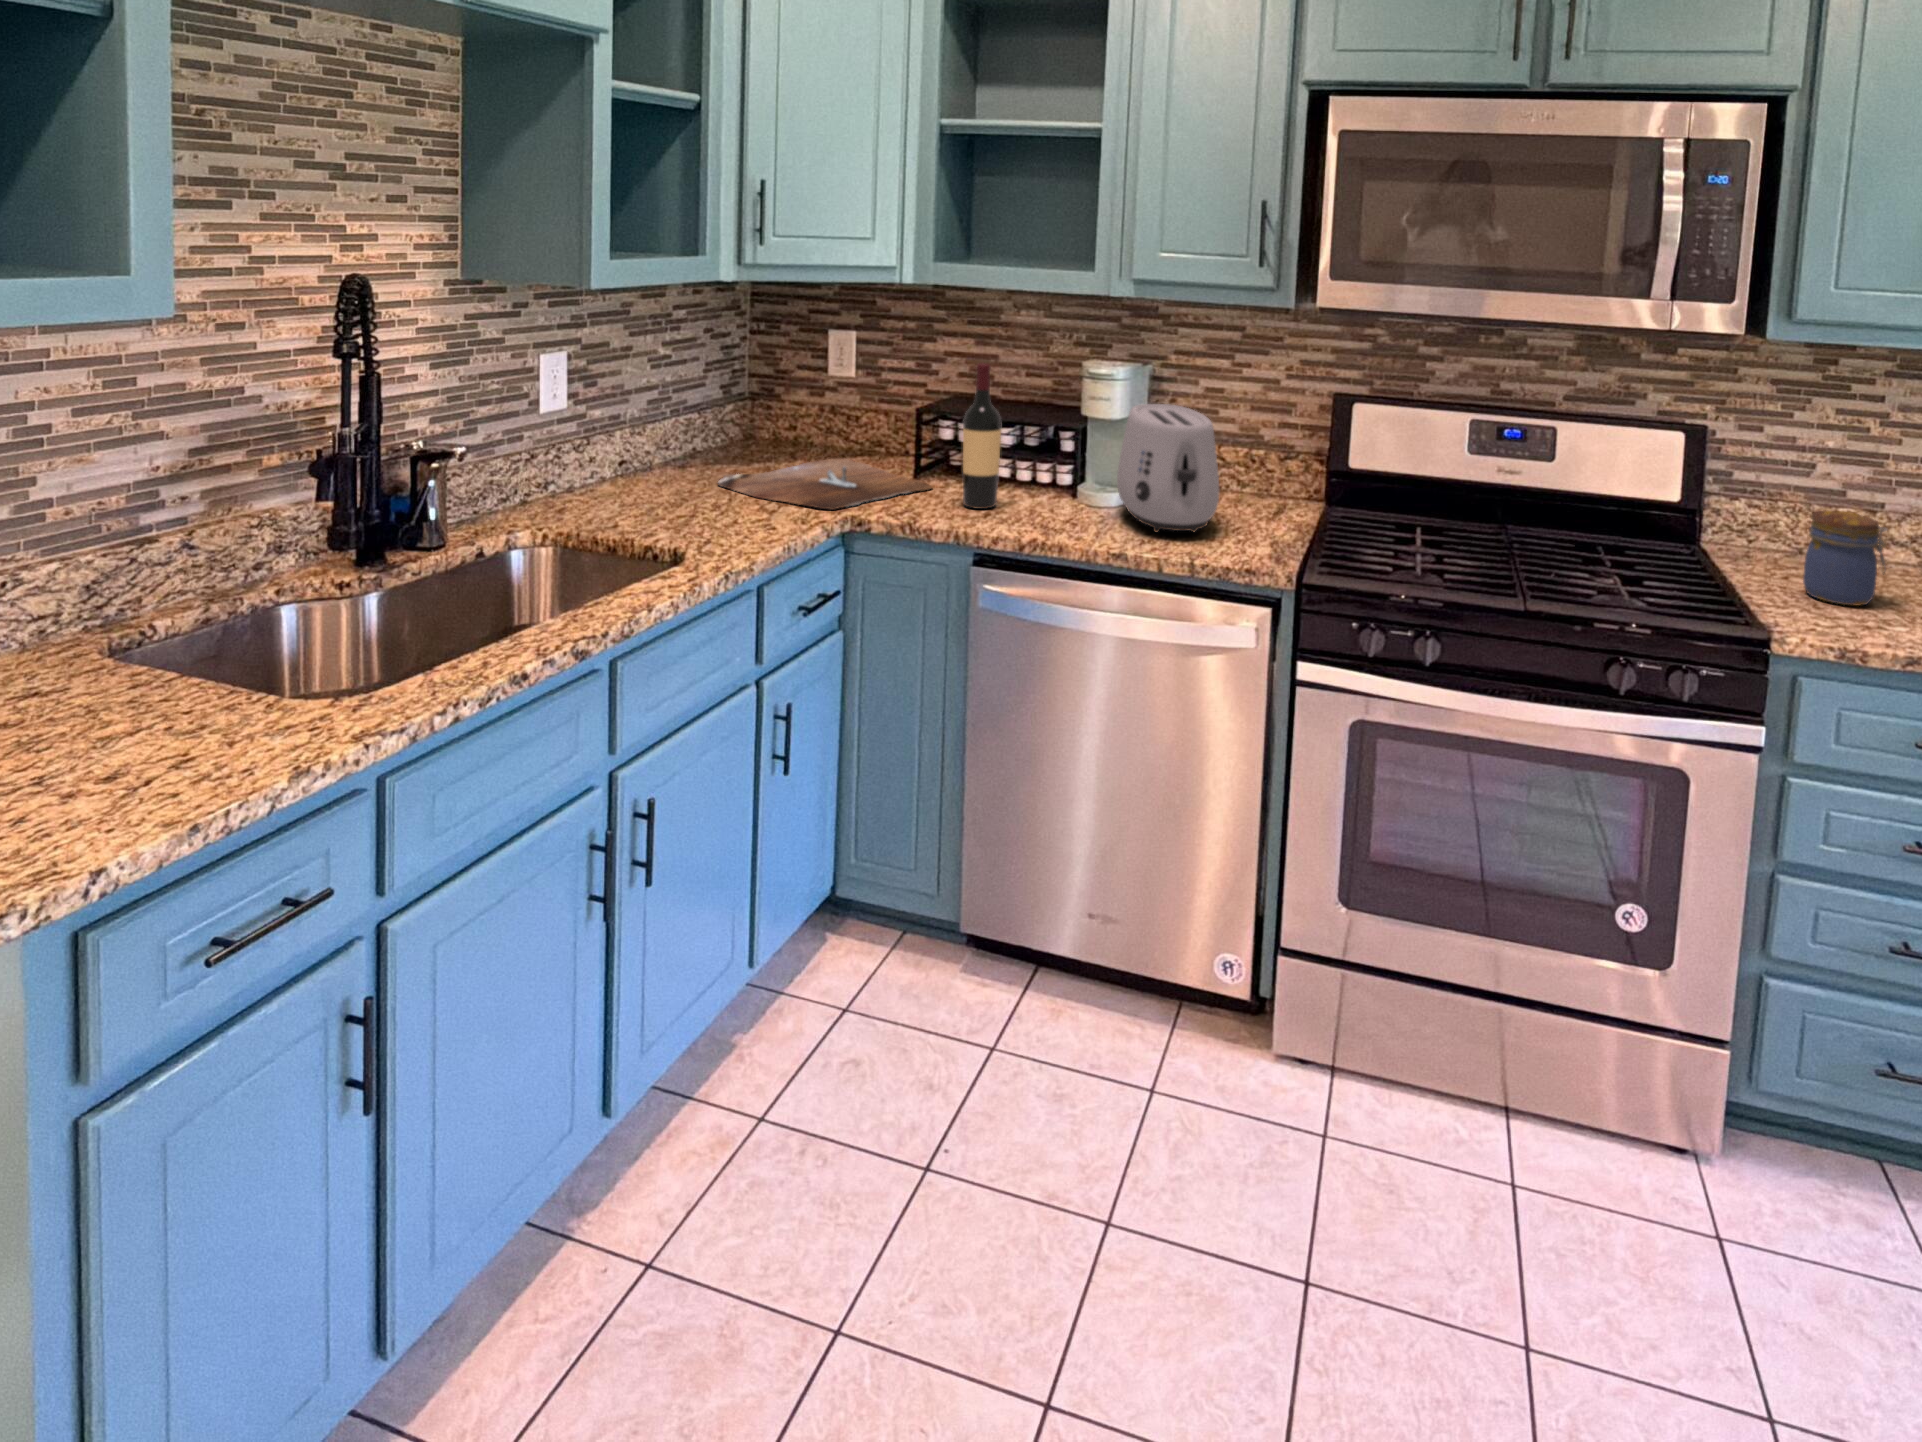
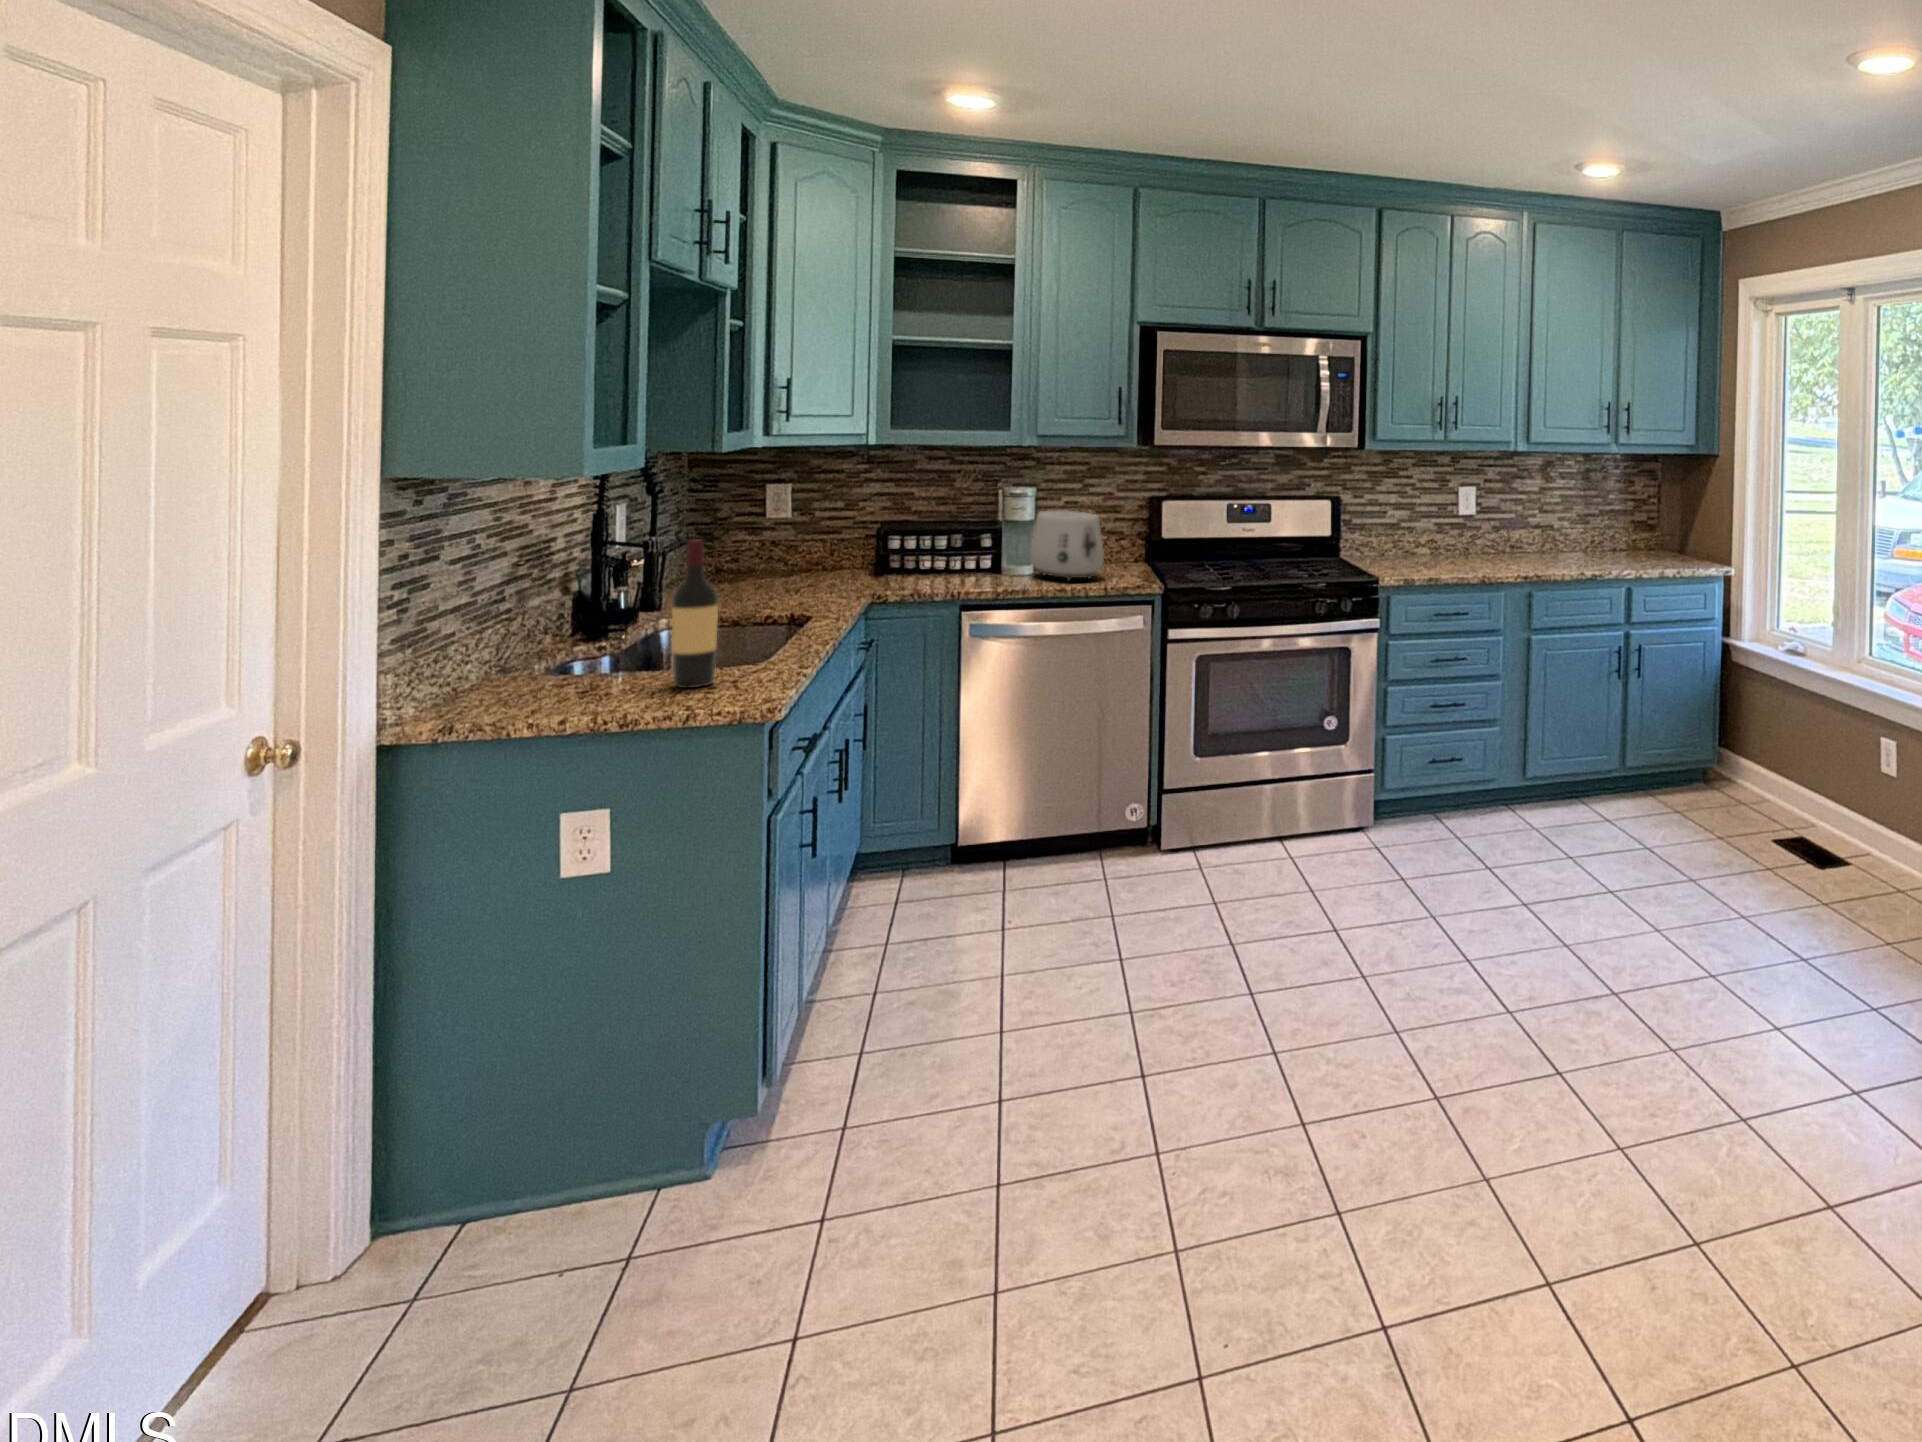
wine bottle: present [963,363,1002,509] -> present [672,539,718,688]
cutting board: present [718,459,932,510] -> none [729,571,895,595]
jar: present [1803,511,1887,606] -> none [1387,528,1418,569]

